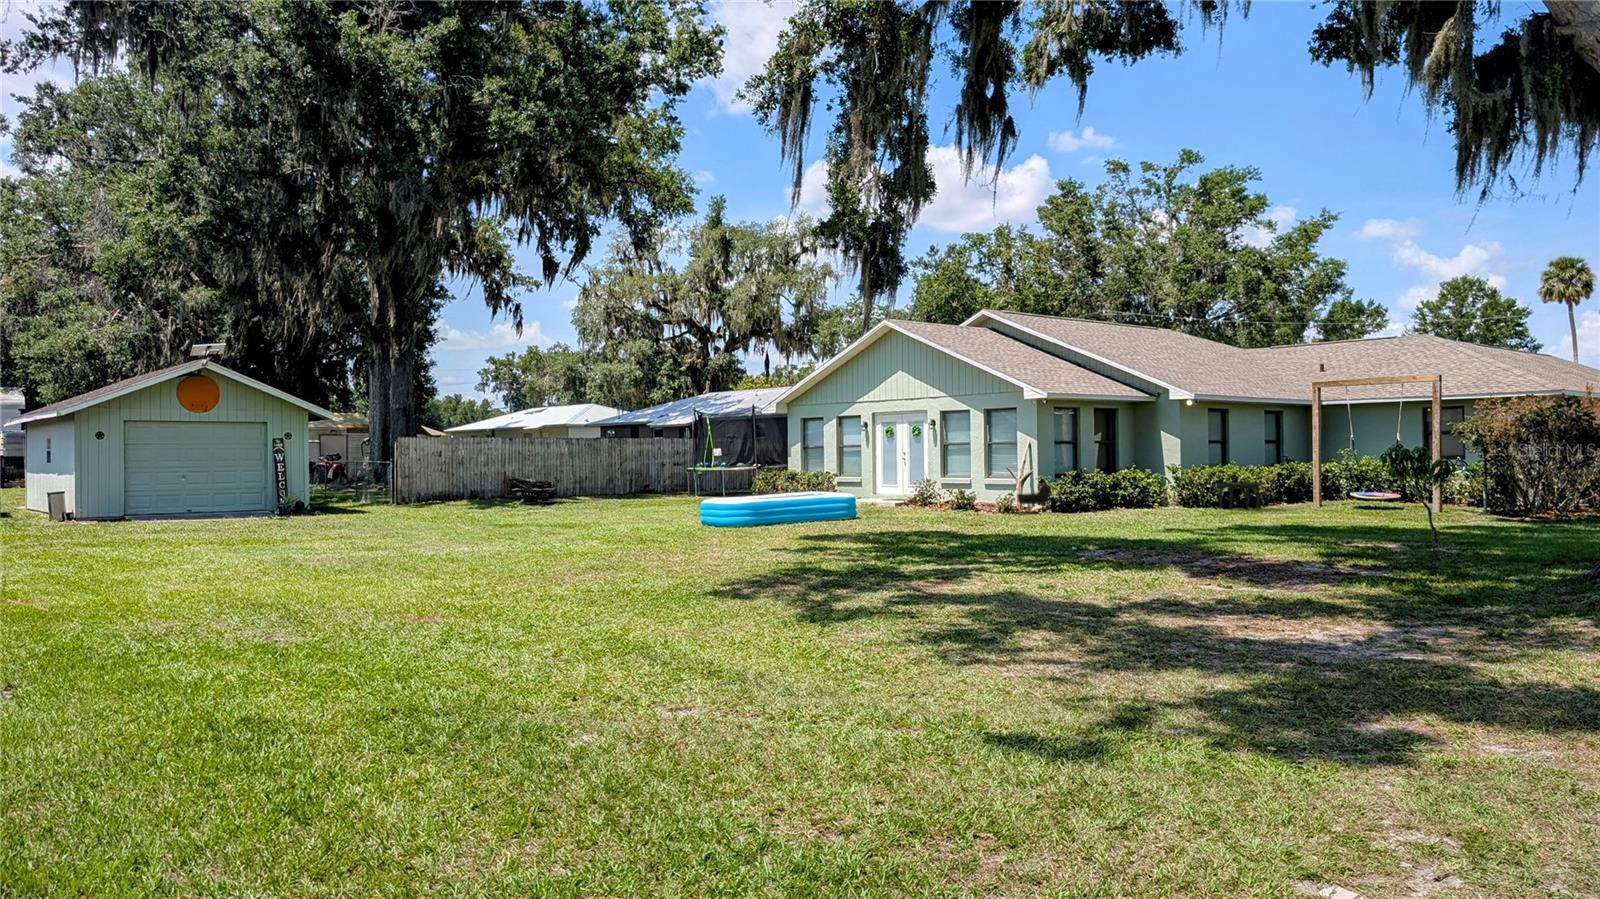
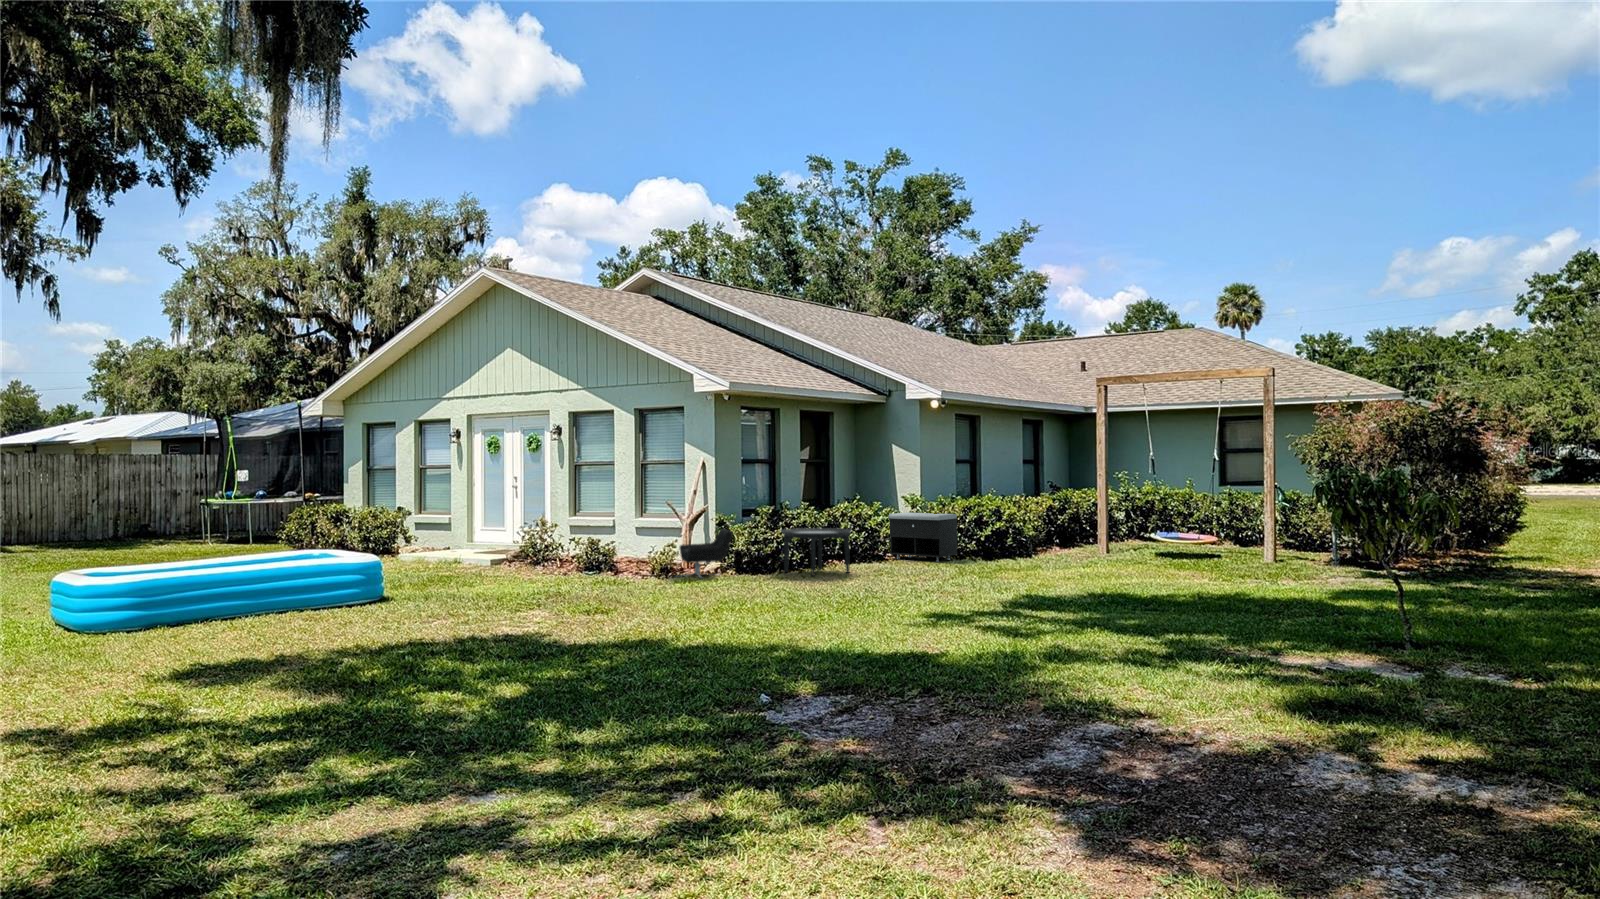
storage bench: none [1155,477,1203,509] -> present [889,513,957,562]
round table: present [1217,483,1262,510] -> present [781,528,852,576]

